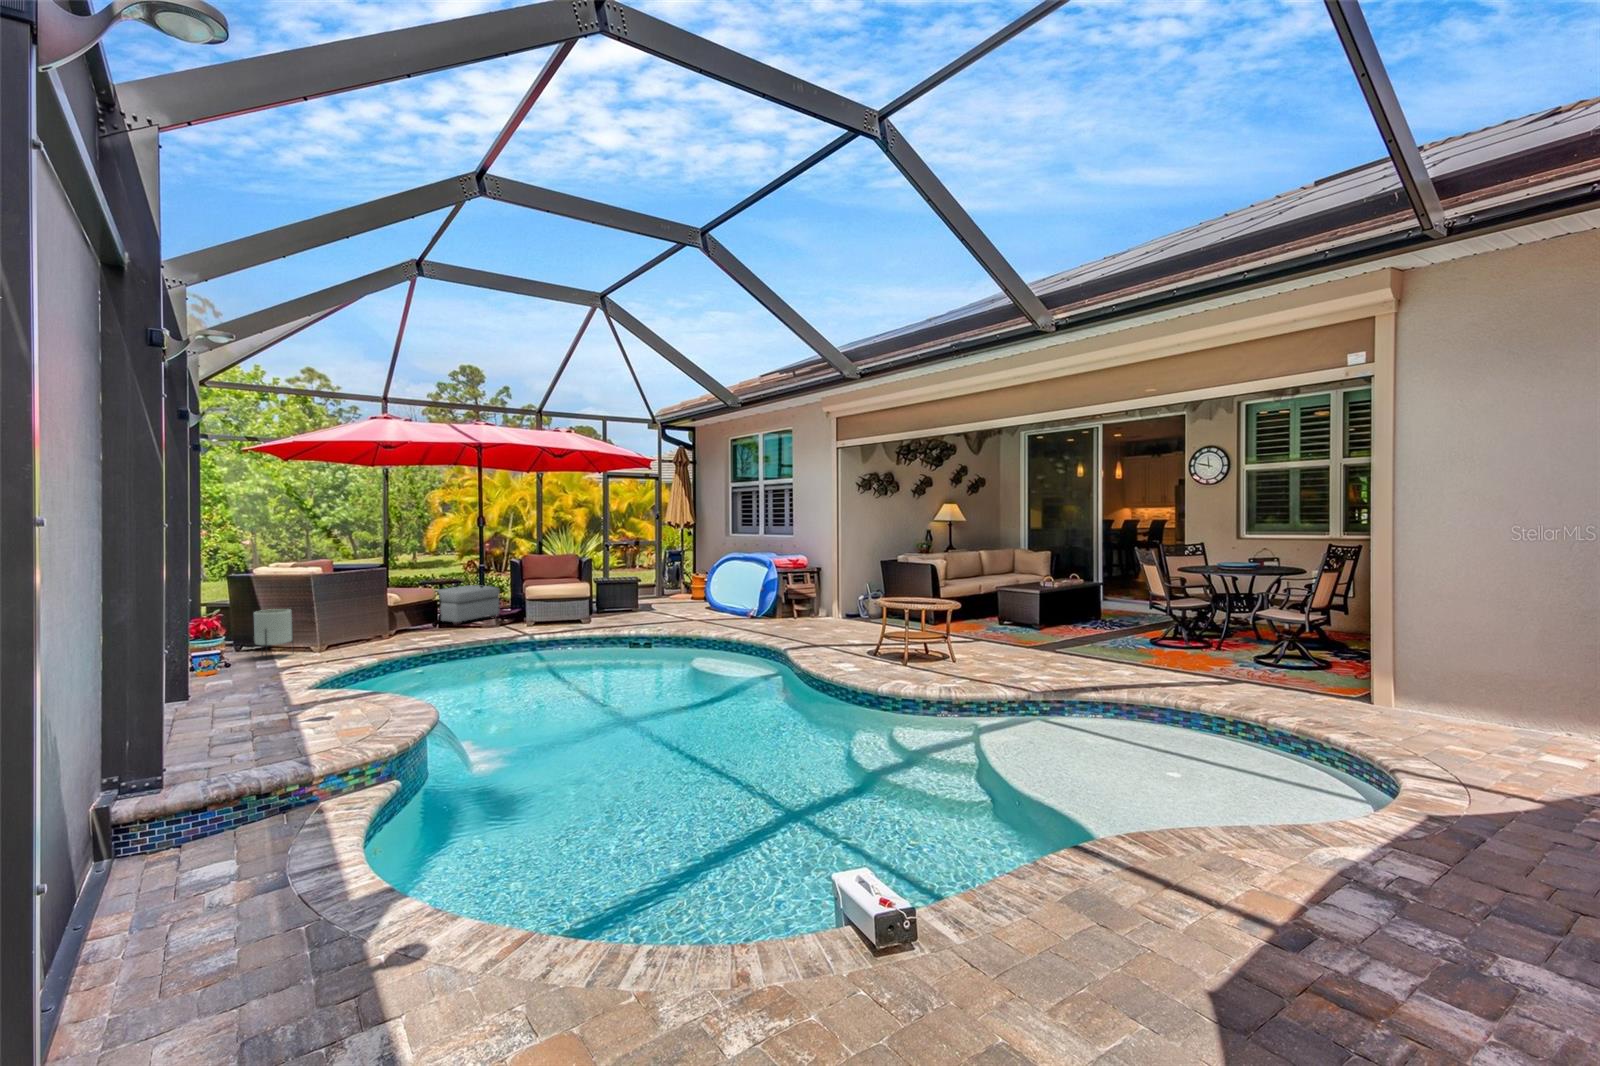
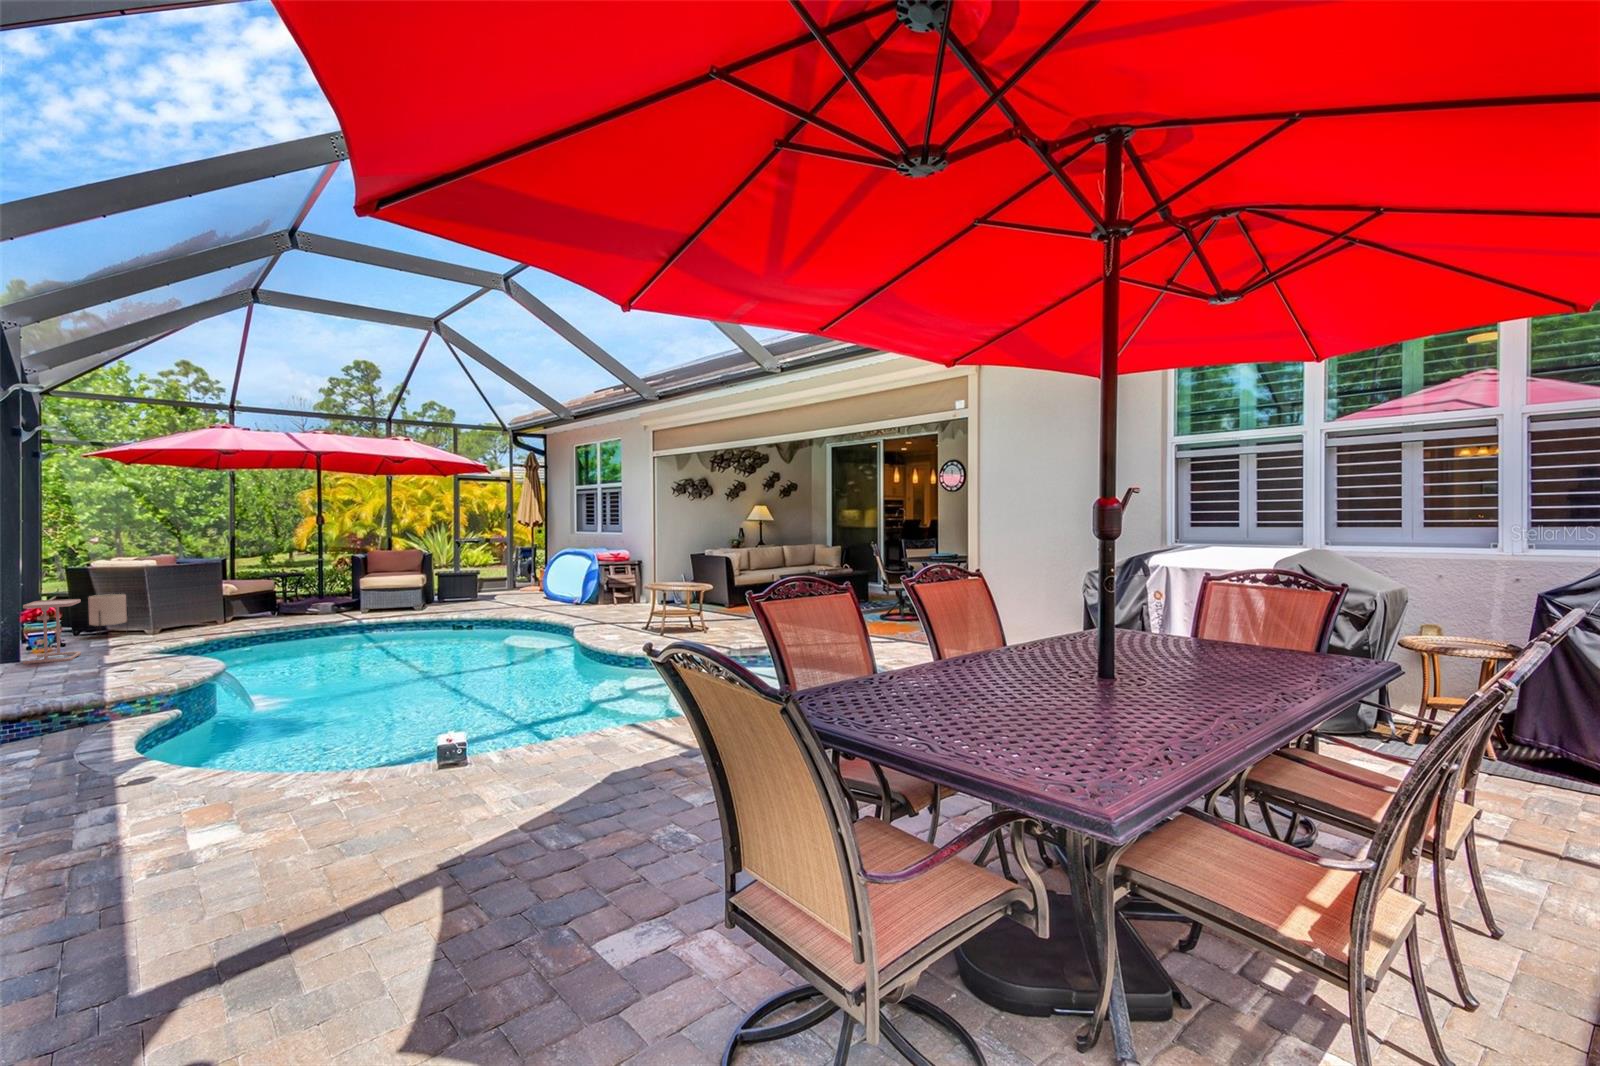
ottoman: present [435,585,499,625] -> none [272,578,343,613]
side table: none [196,621,256,701] -> present [23,599,81,665]

